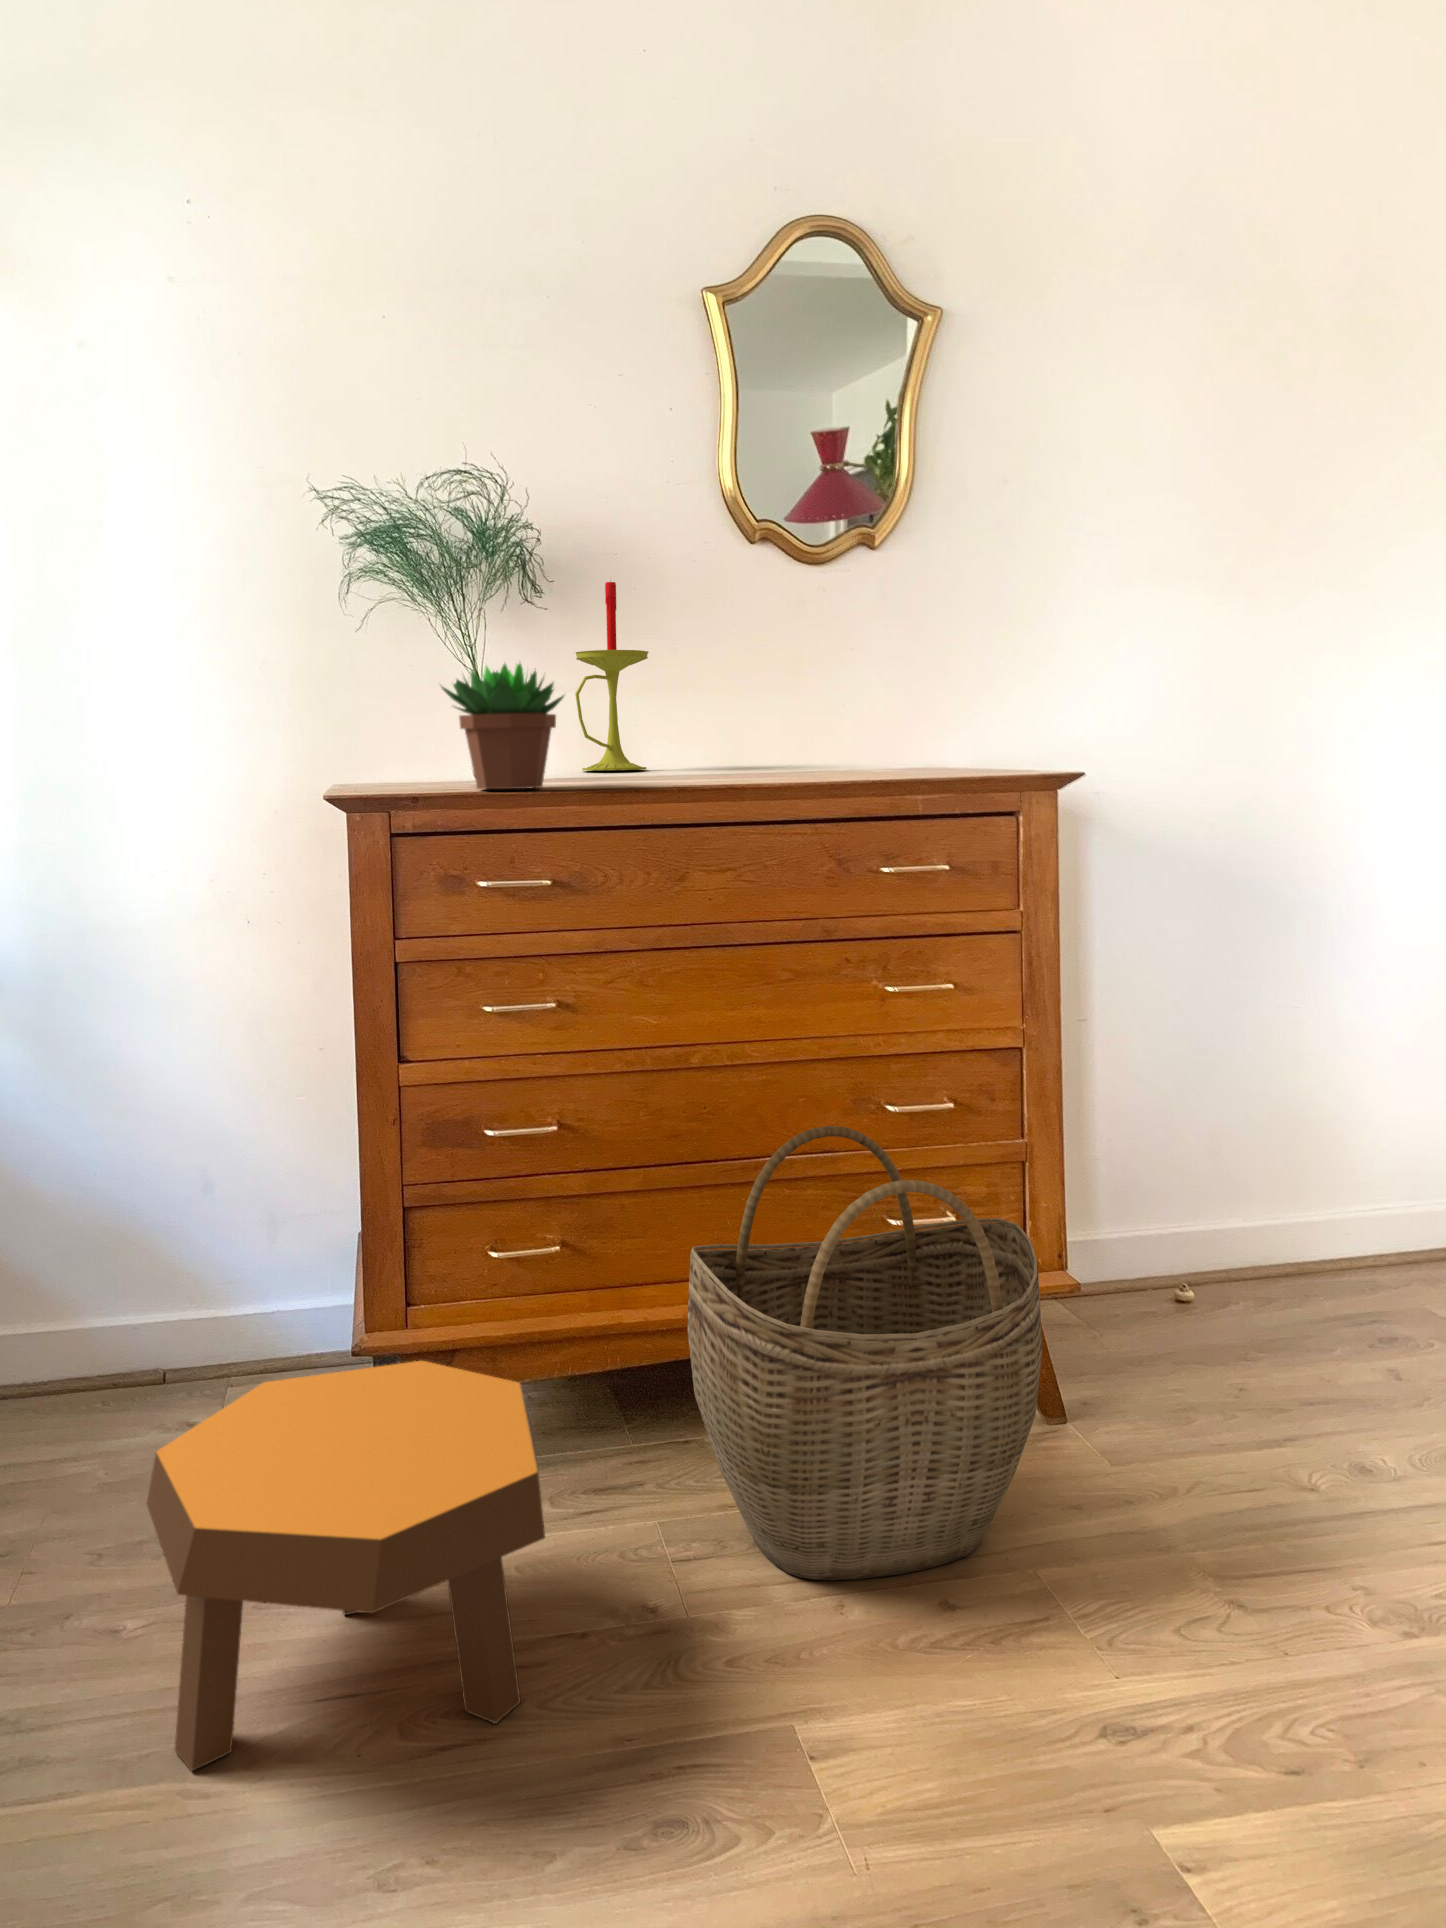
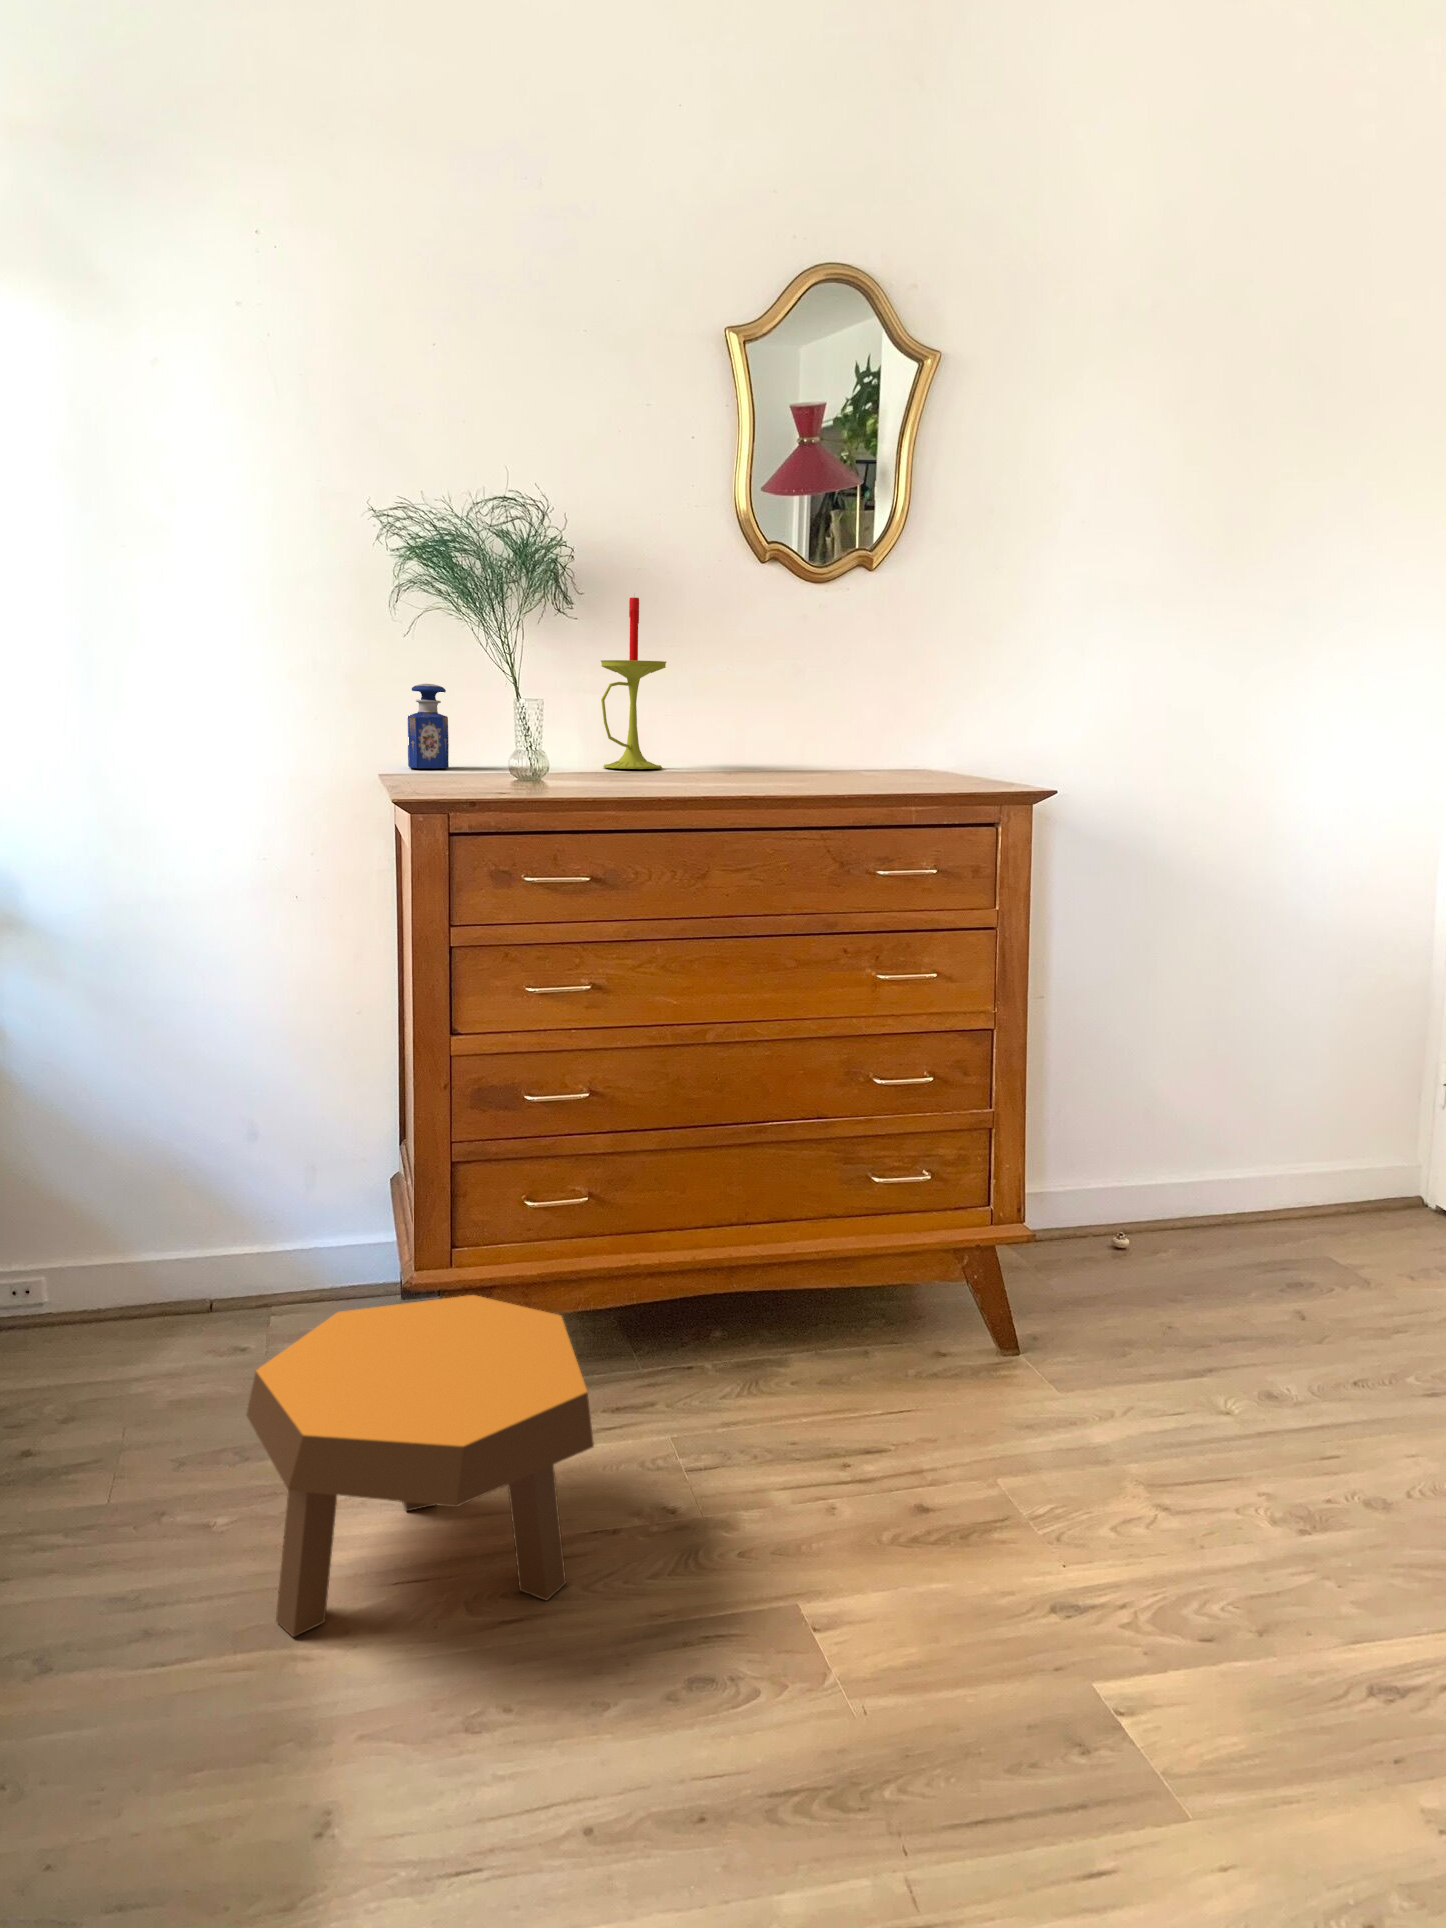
succulent plant: present [442,663,564,789] -> none [492,679,605,794]
perfume bottle: none [363,683,409,776] -> present [408,684,449,768]
woven basket: present [688,1126,1042,1580] -> none [702,1097,1006,1486]

